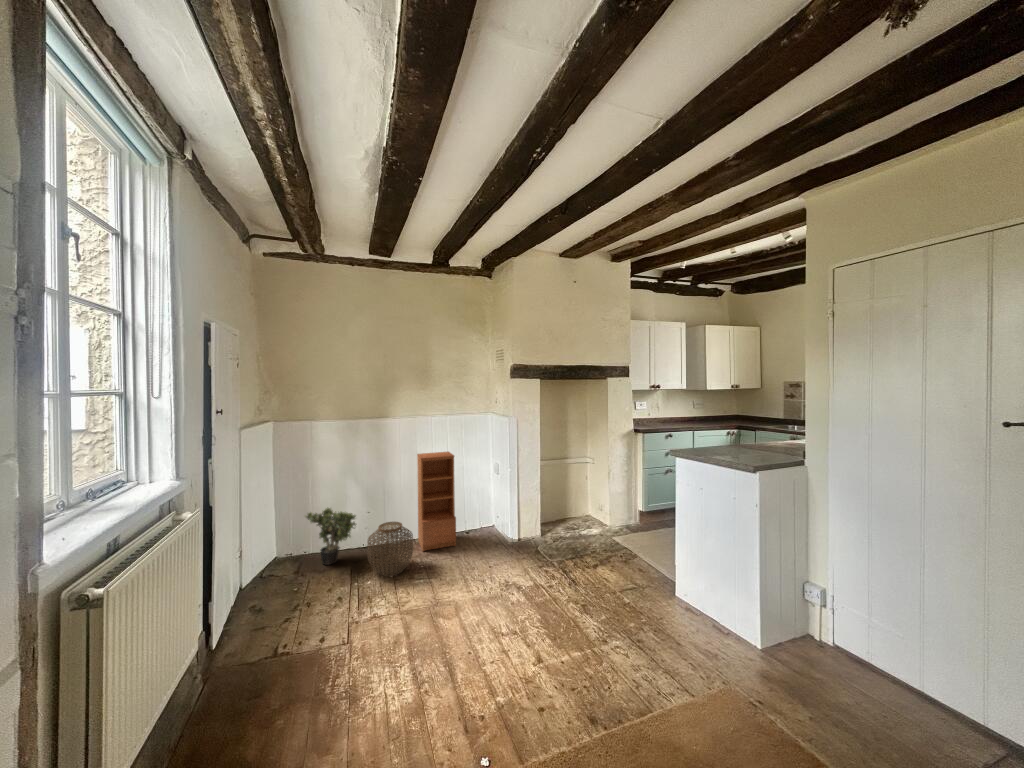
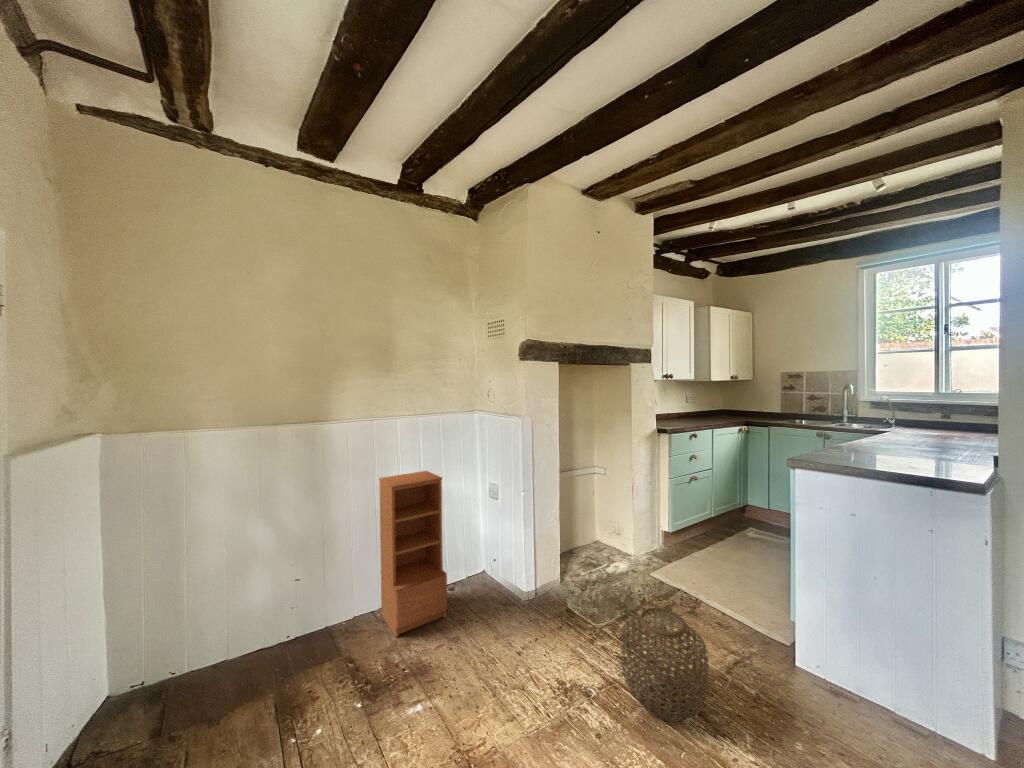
potted plant: present [305,508,356,565] -> none [169,590,278,701]
woven basket: present [367,522,413,576] -> present [621,607,709,721]

